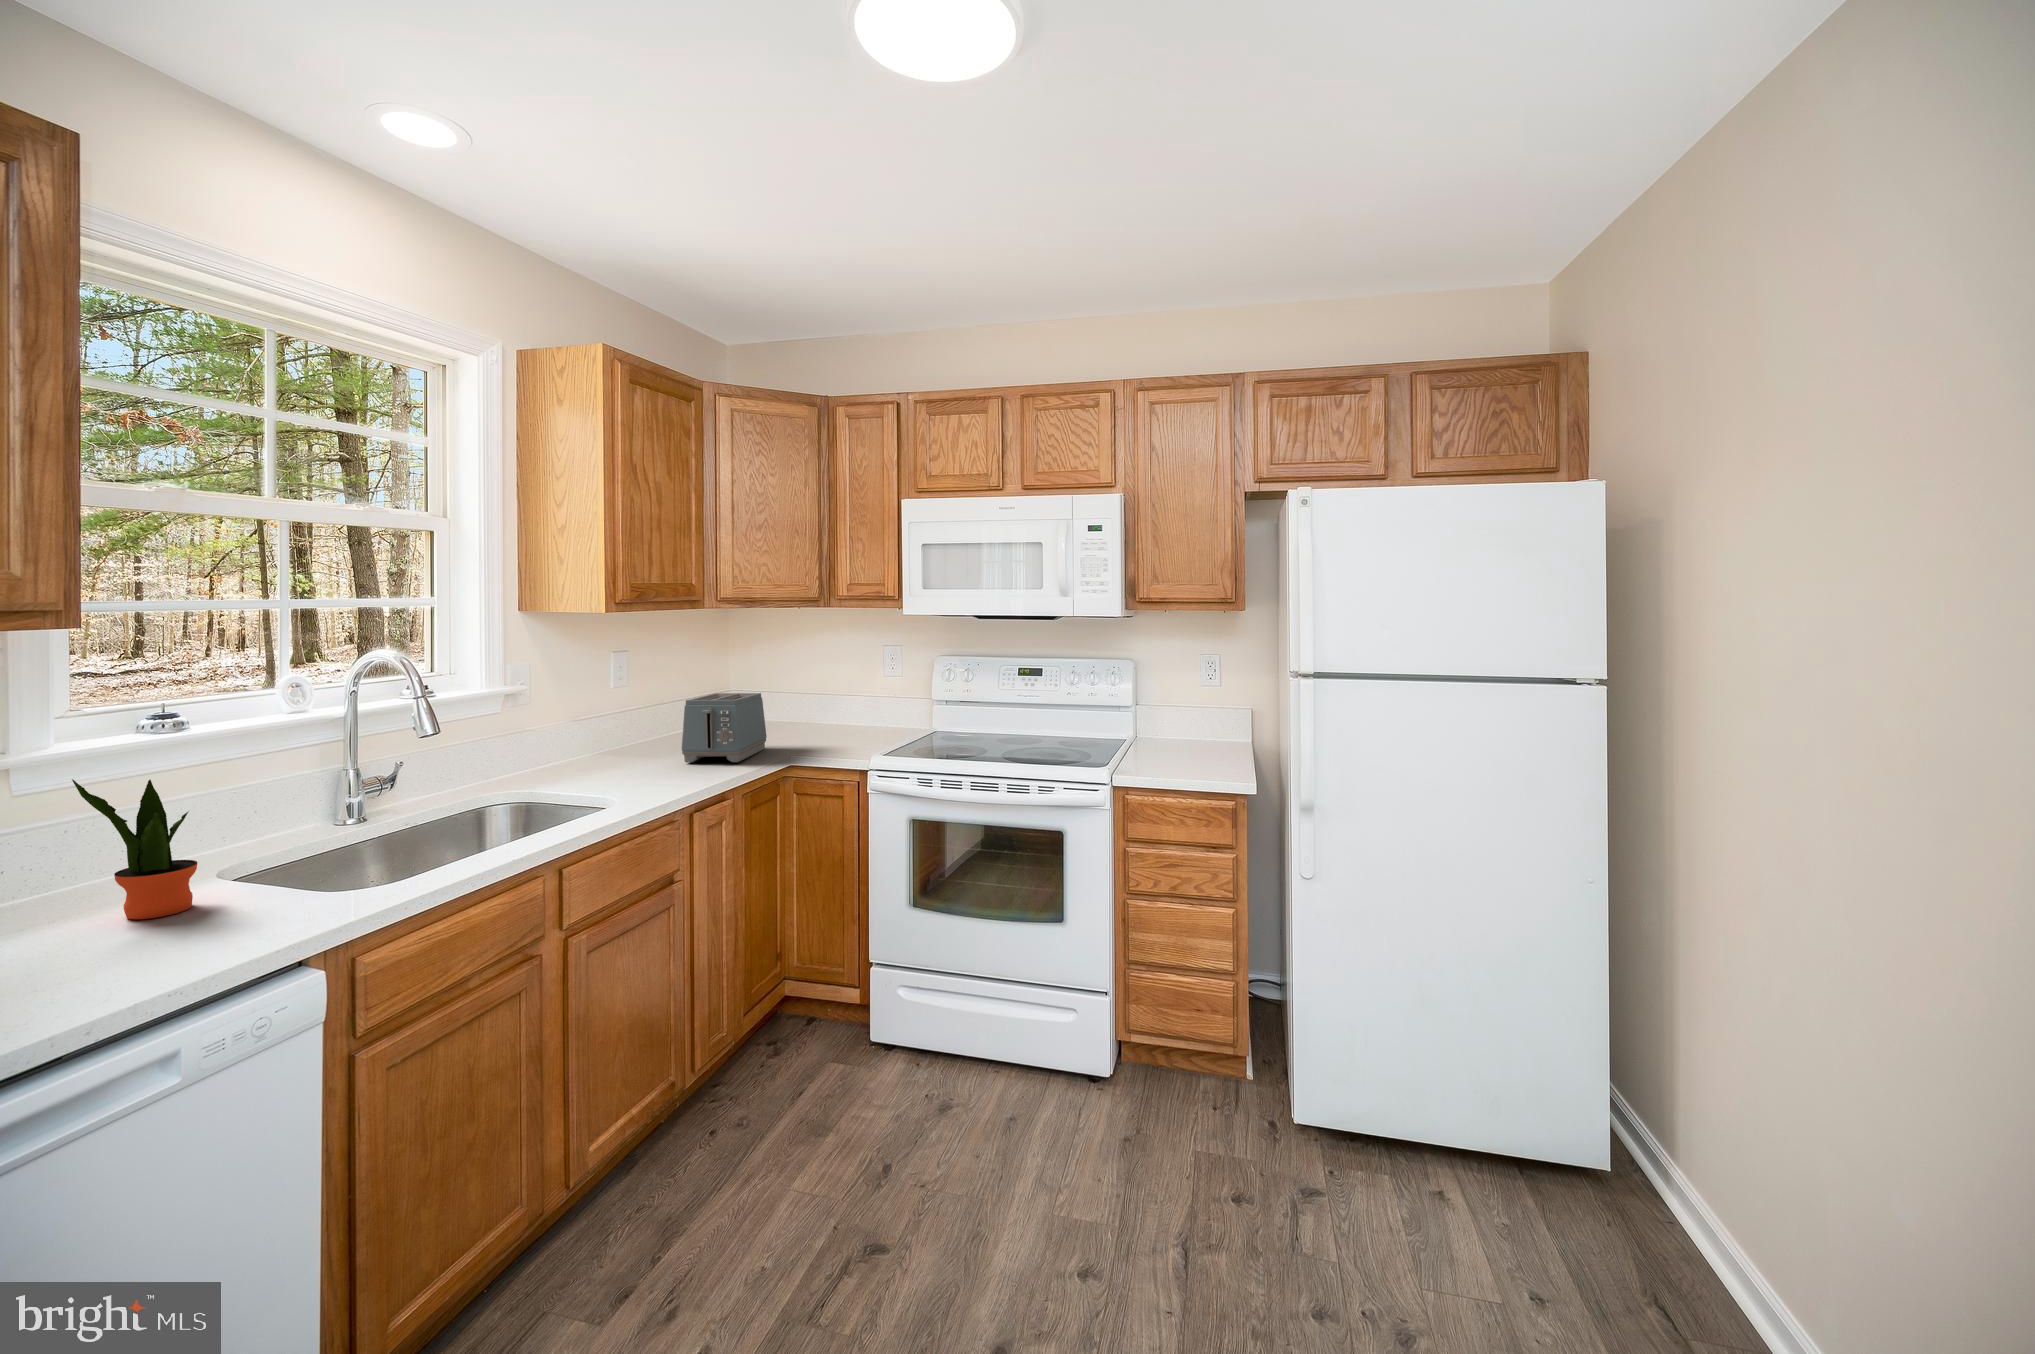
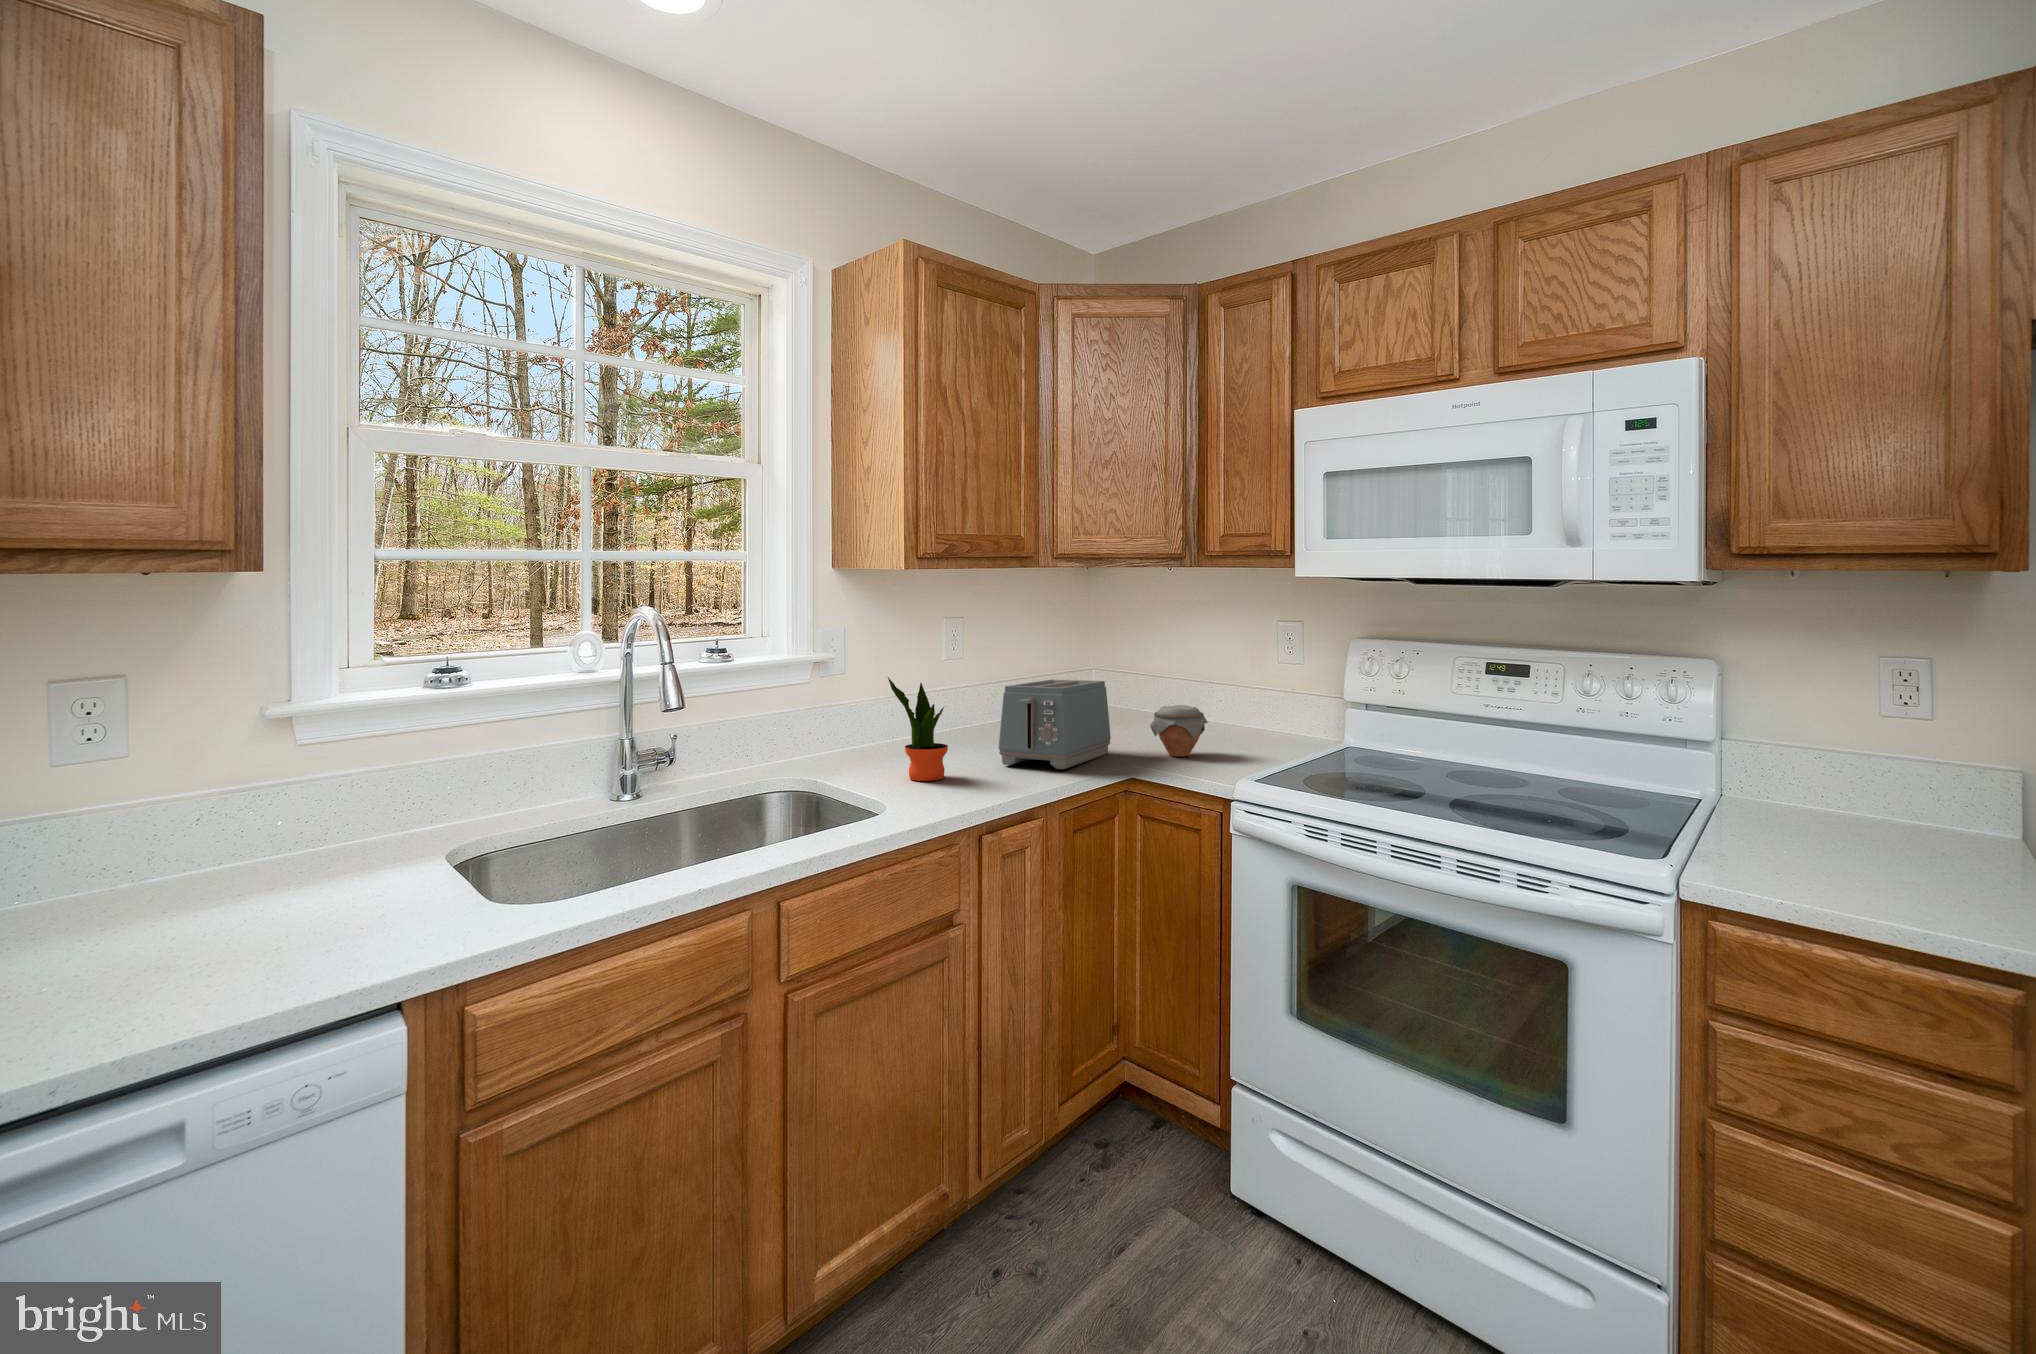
jar: none [798,709,841,747] -> present [1150,705,1208,757]
potted plant: present [72,779,197,919] -> present [888,677,948,781]

